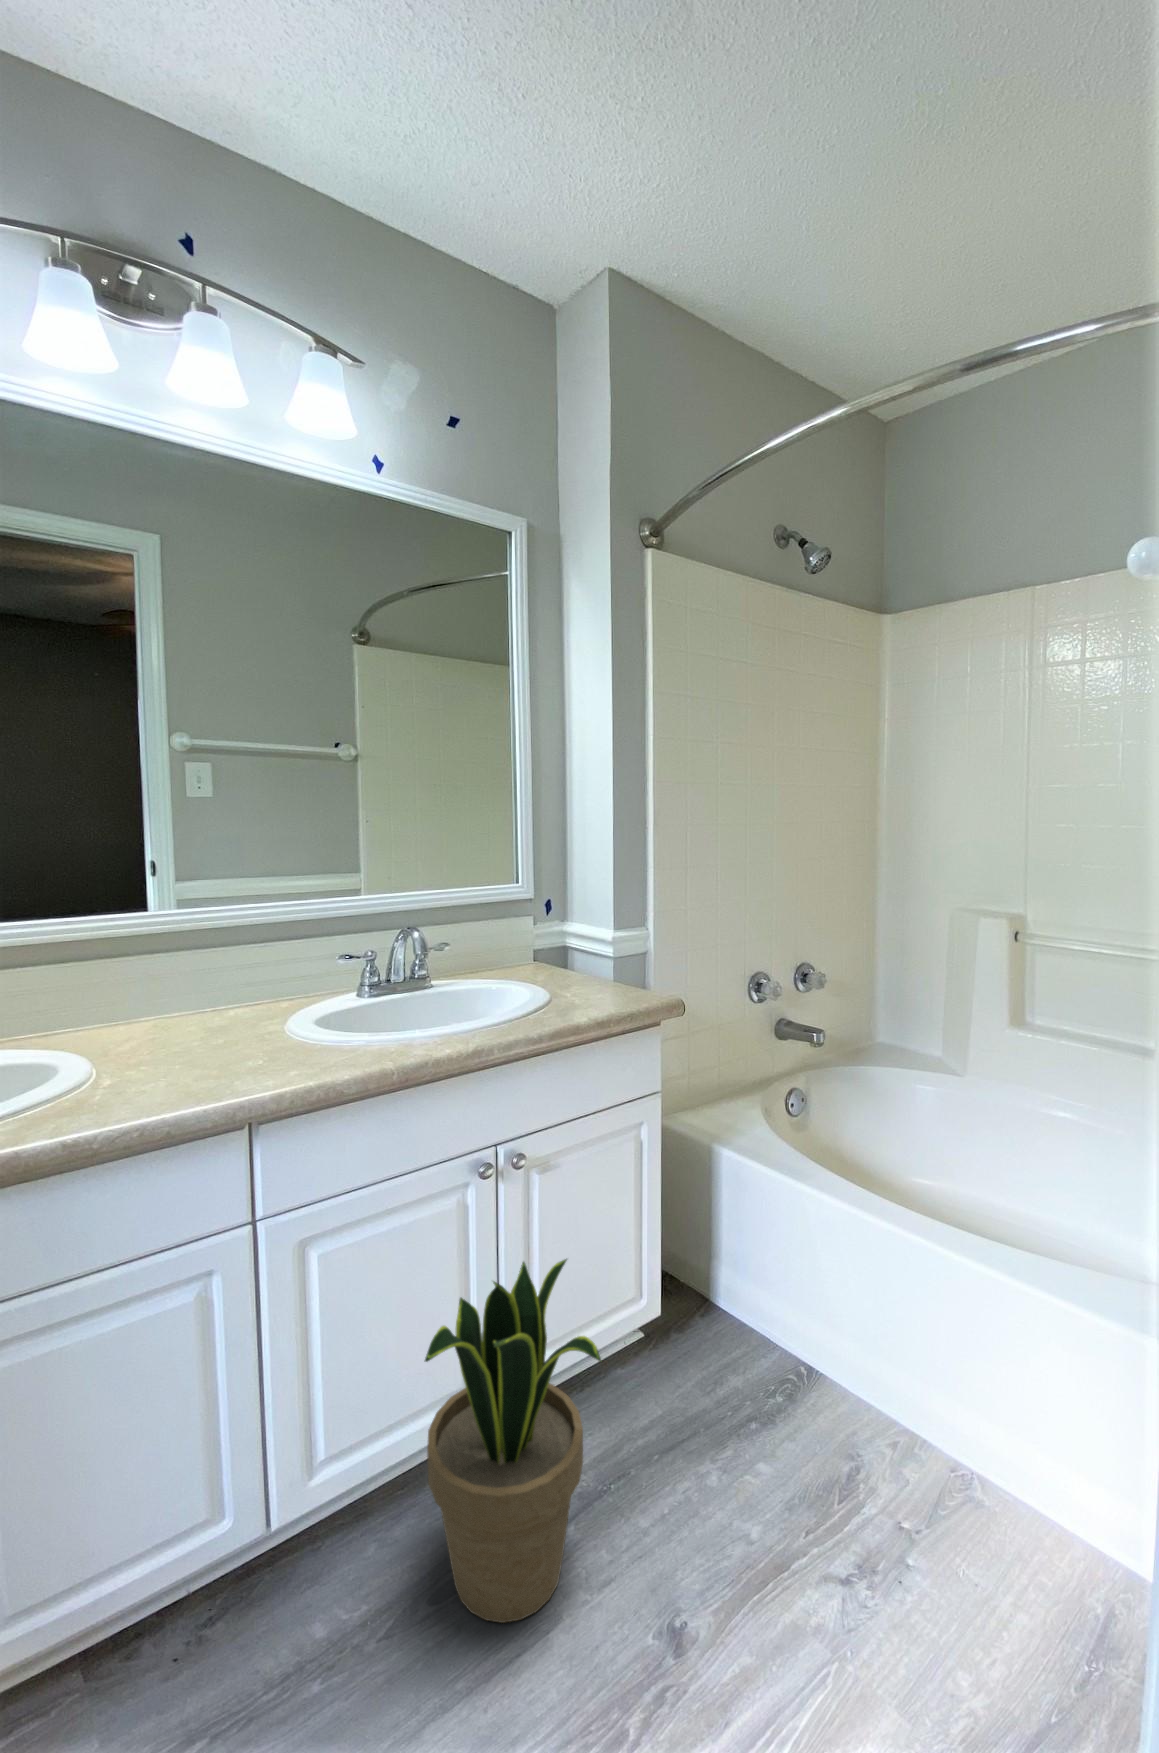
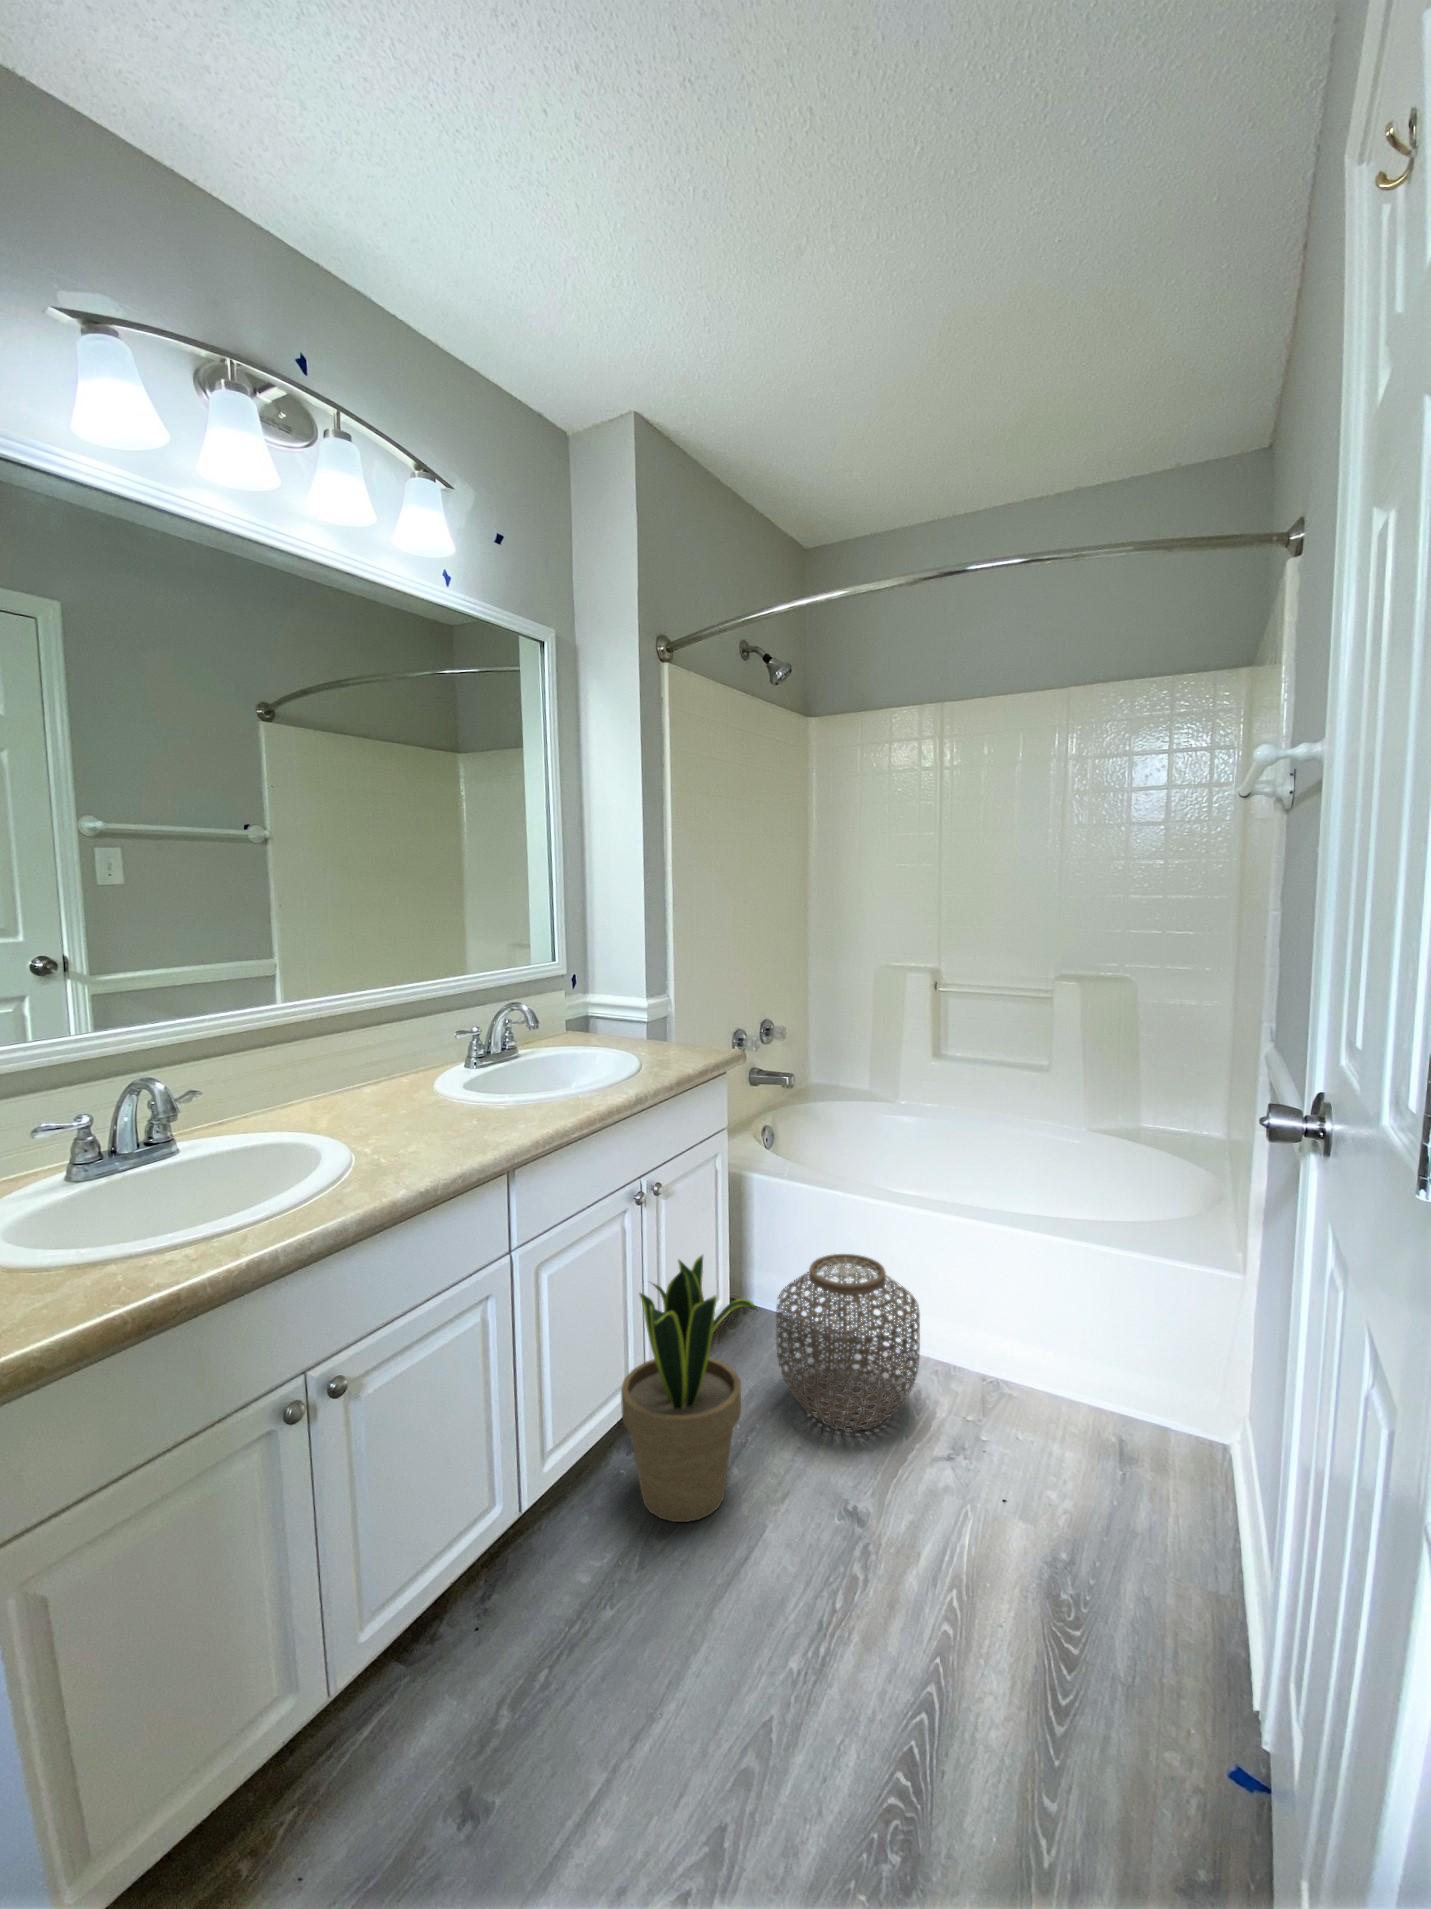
woven basket: none [685,1283,884,1549] -> present [776,1254,920,1431]

